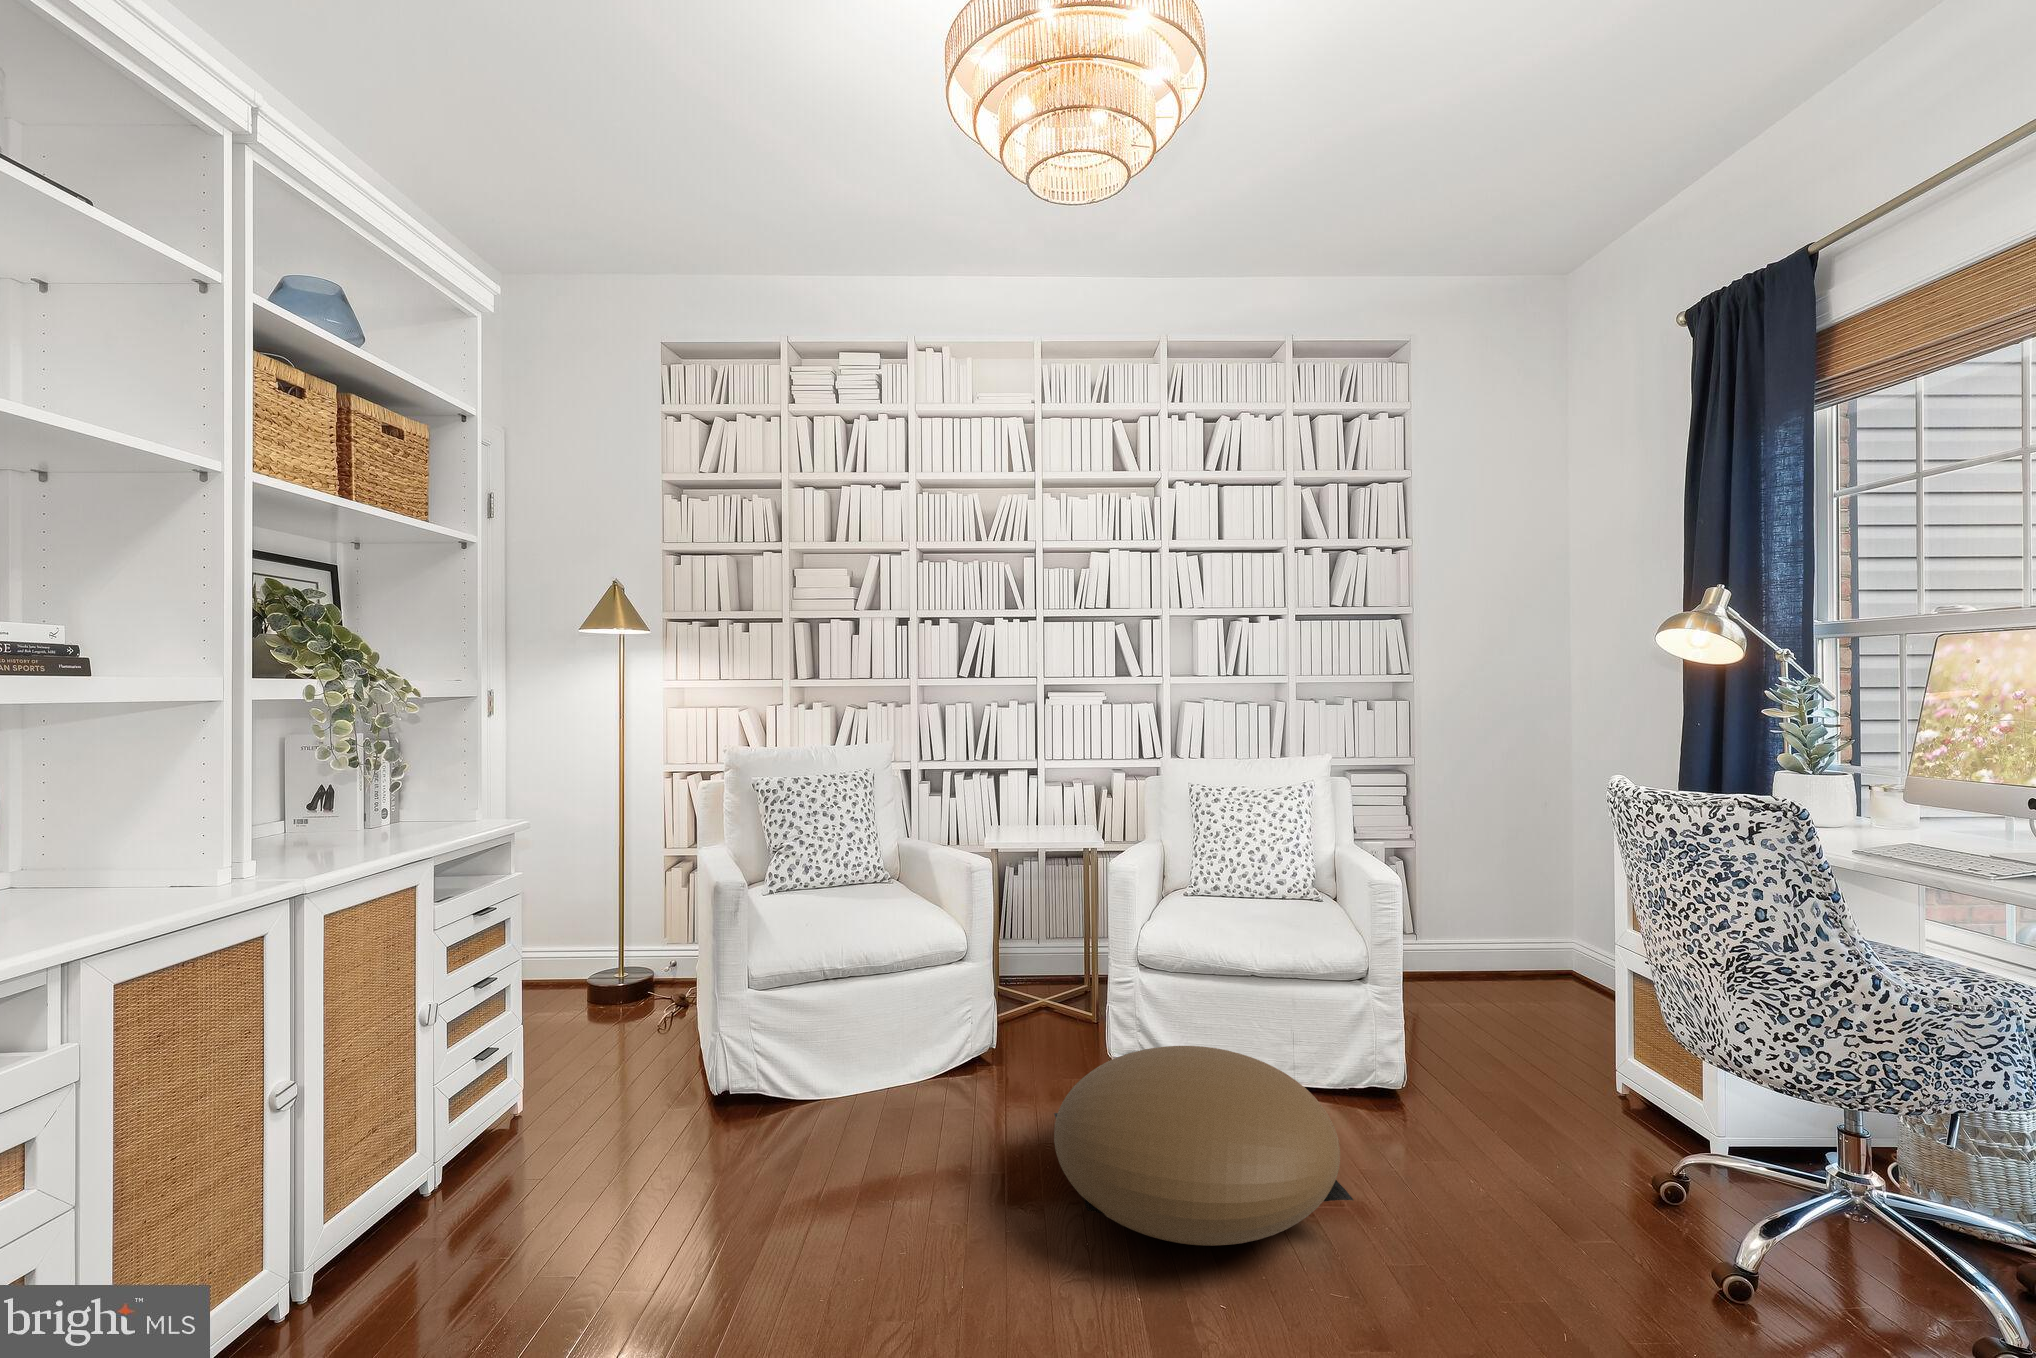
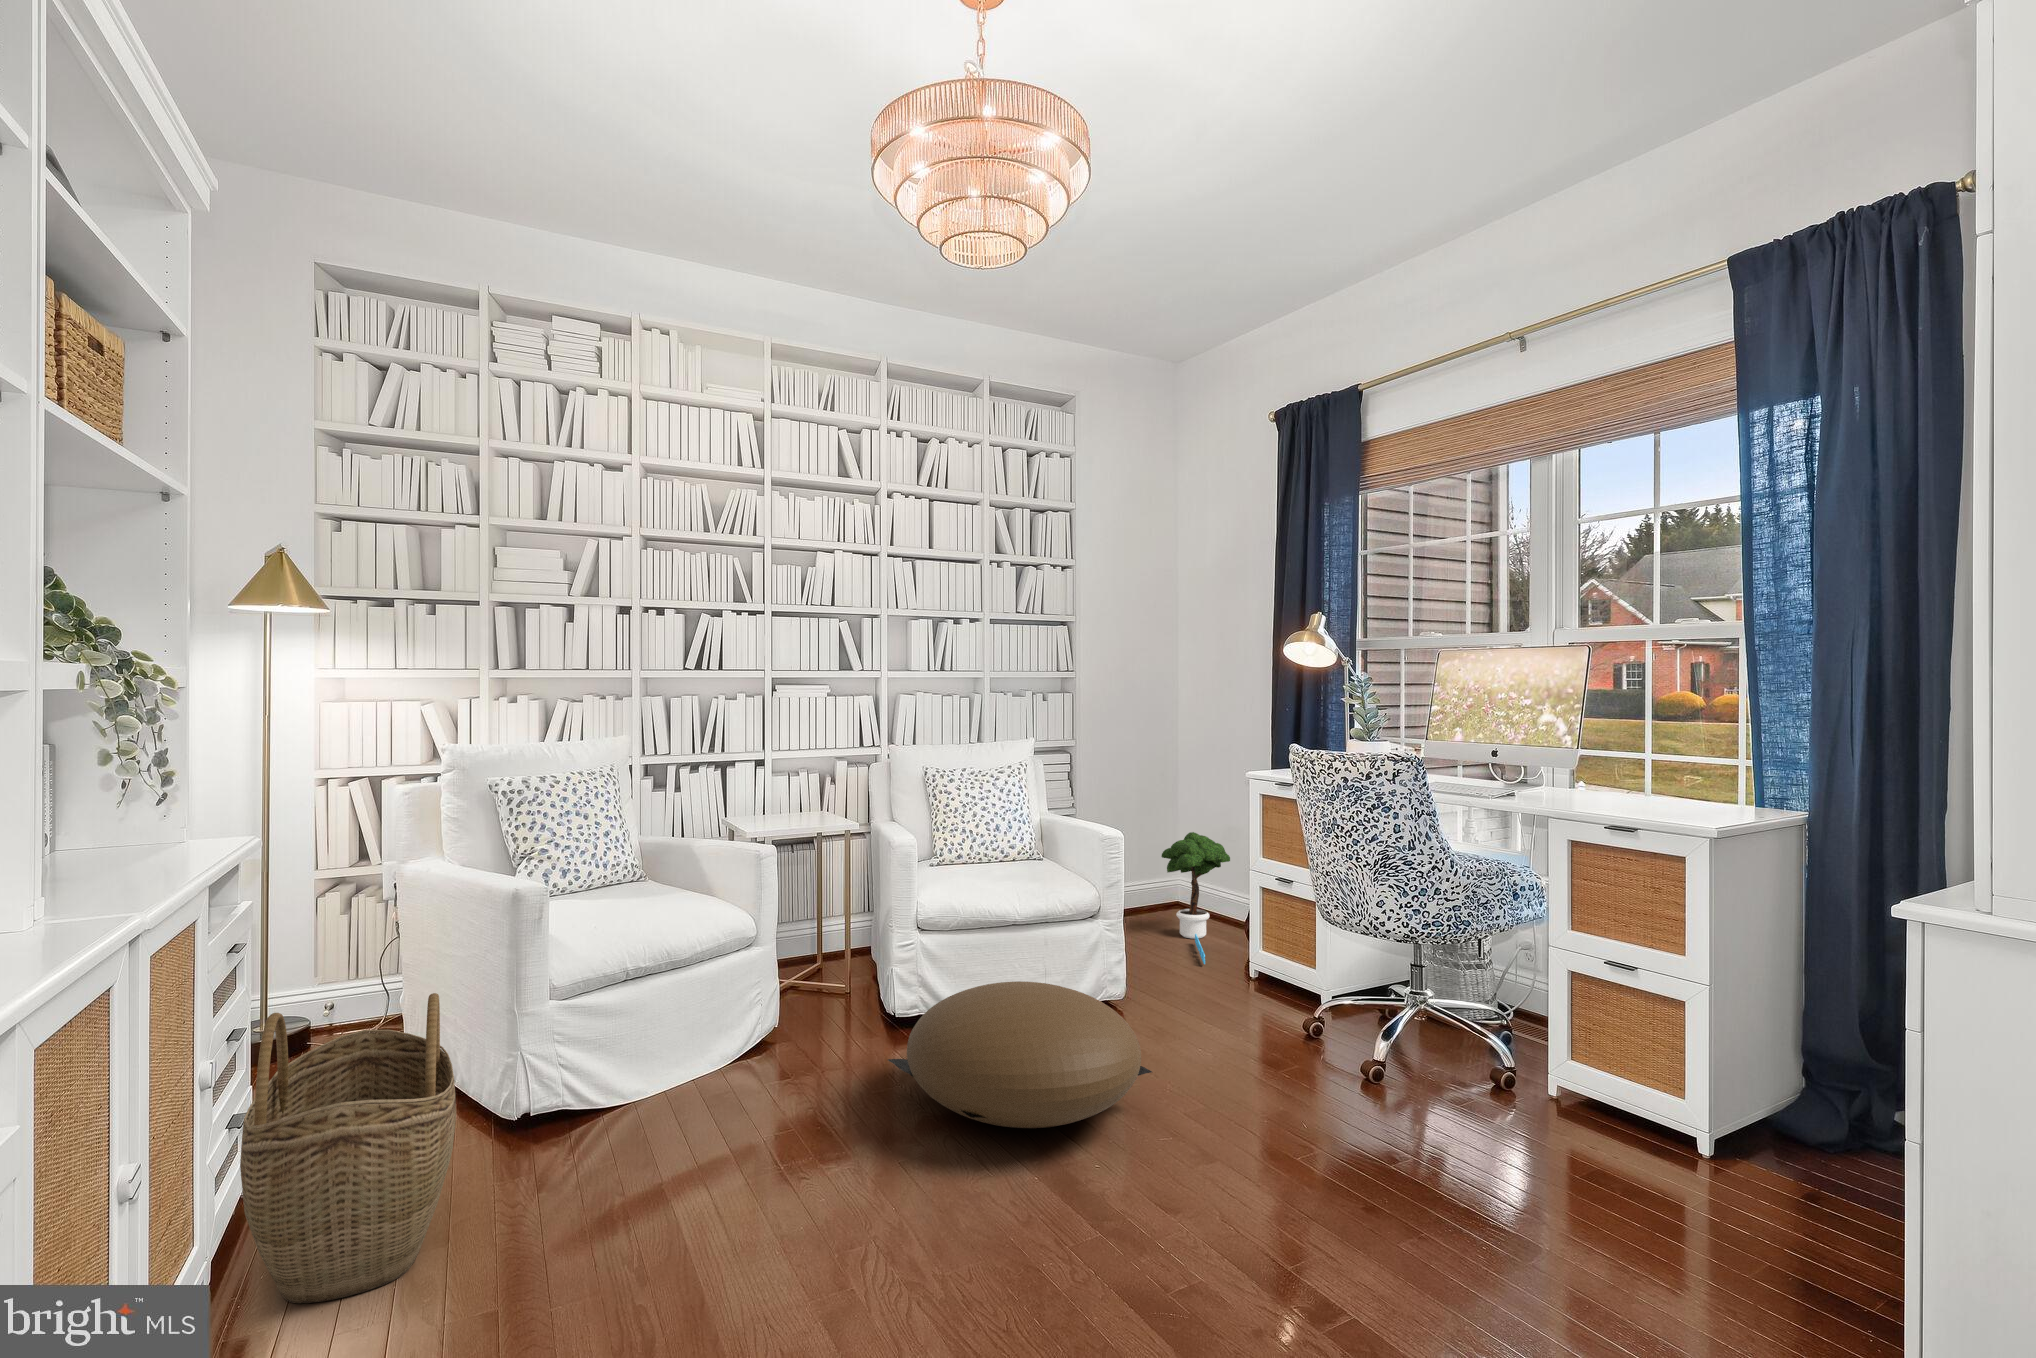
potted tree: none [1522,876,1619,1052] -> present [1161,832,1230,964]
woven basket: none [402,985,608,1251] -> present [240,993,456,1303]

